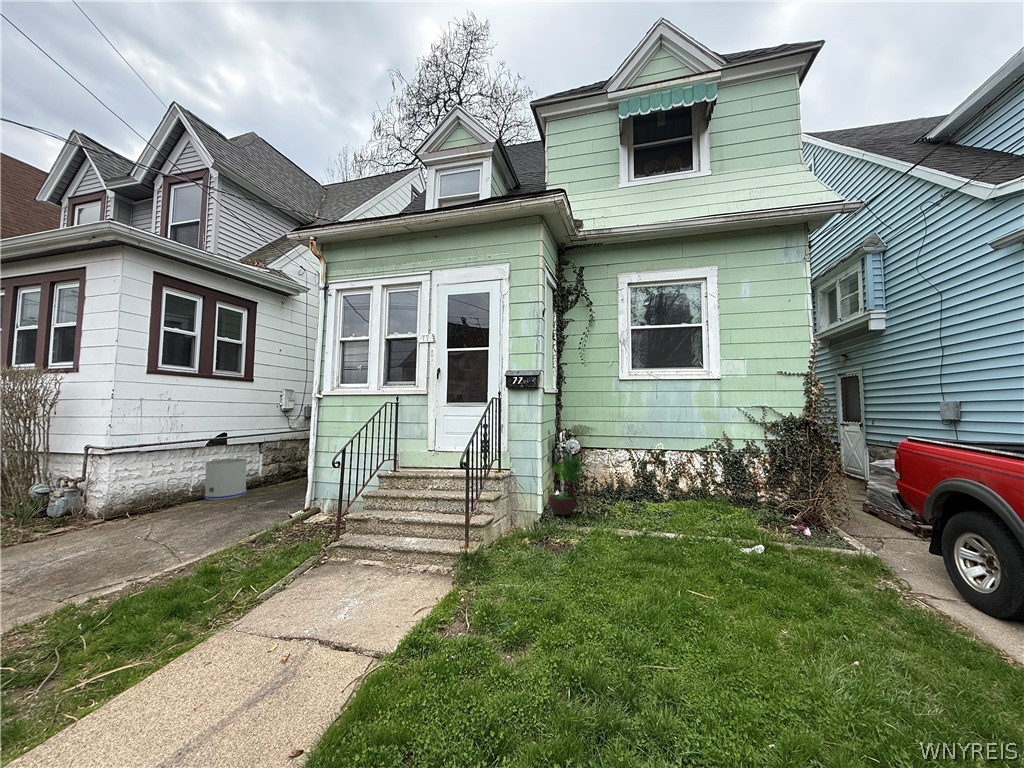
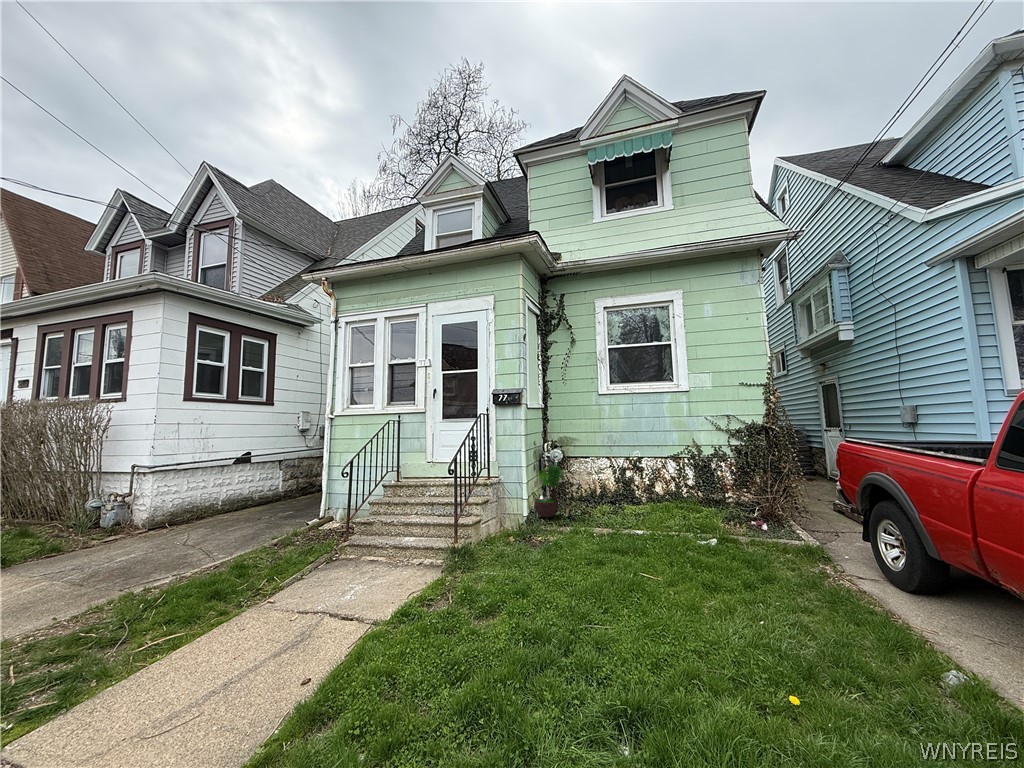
trash can: present [204,459,247,500] -> none [232,475,269,513]

